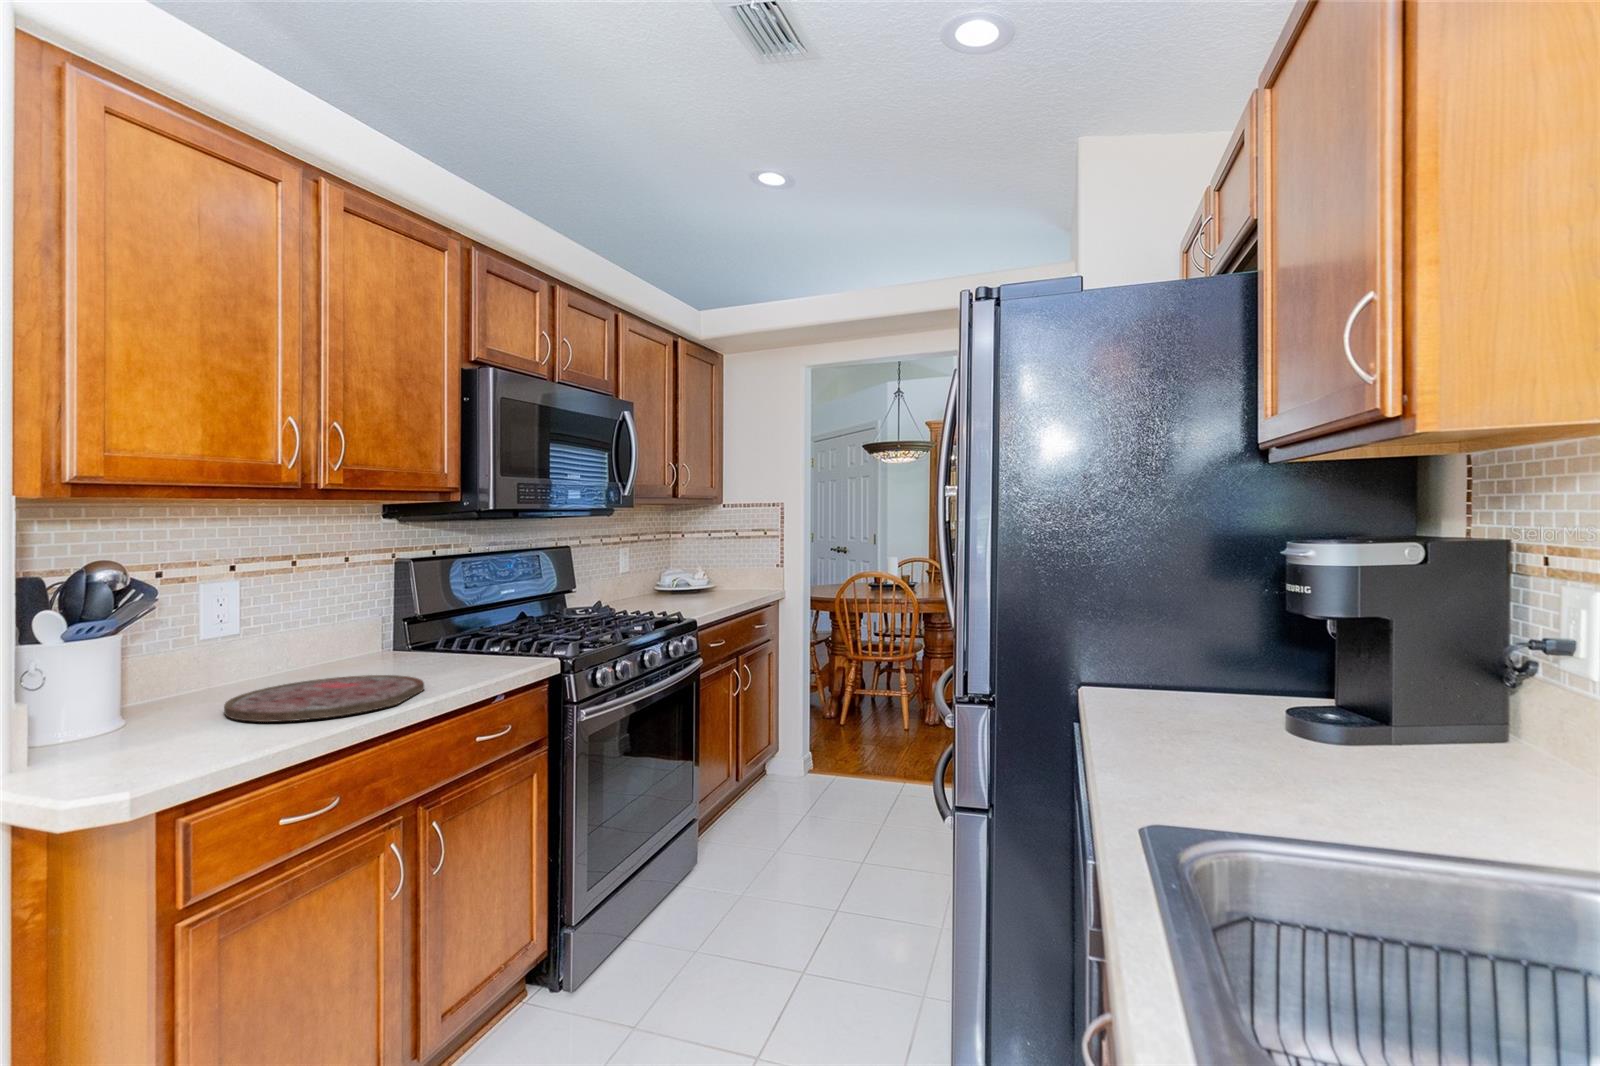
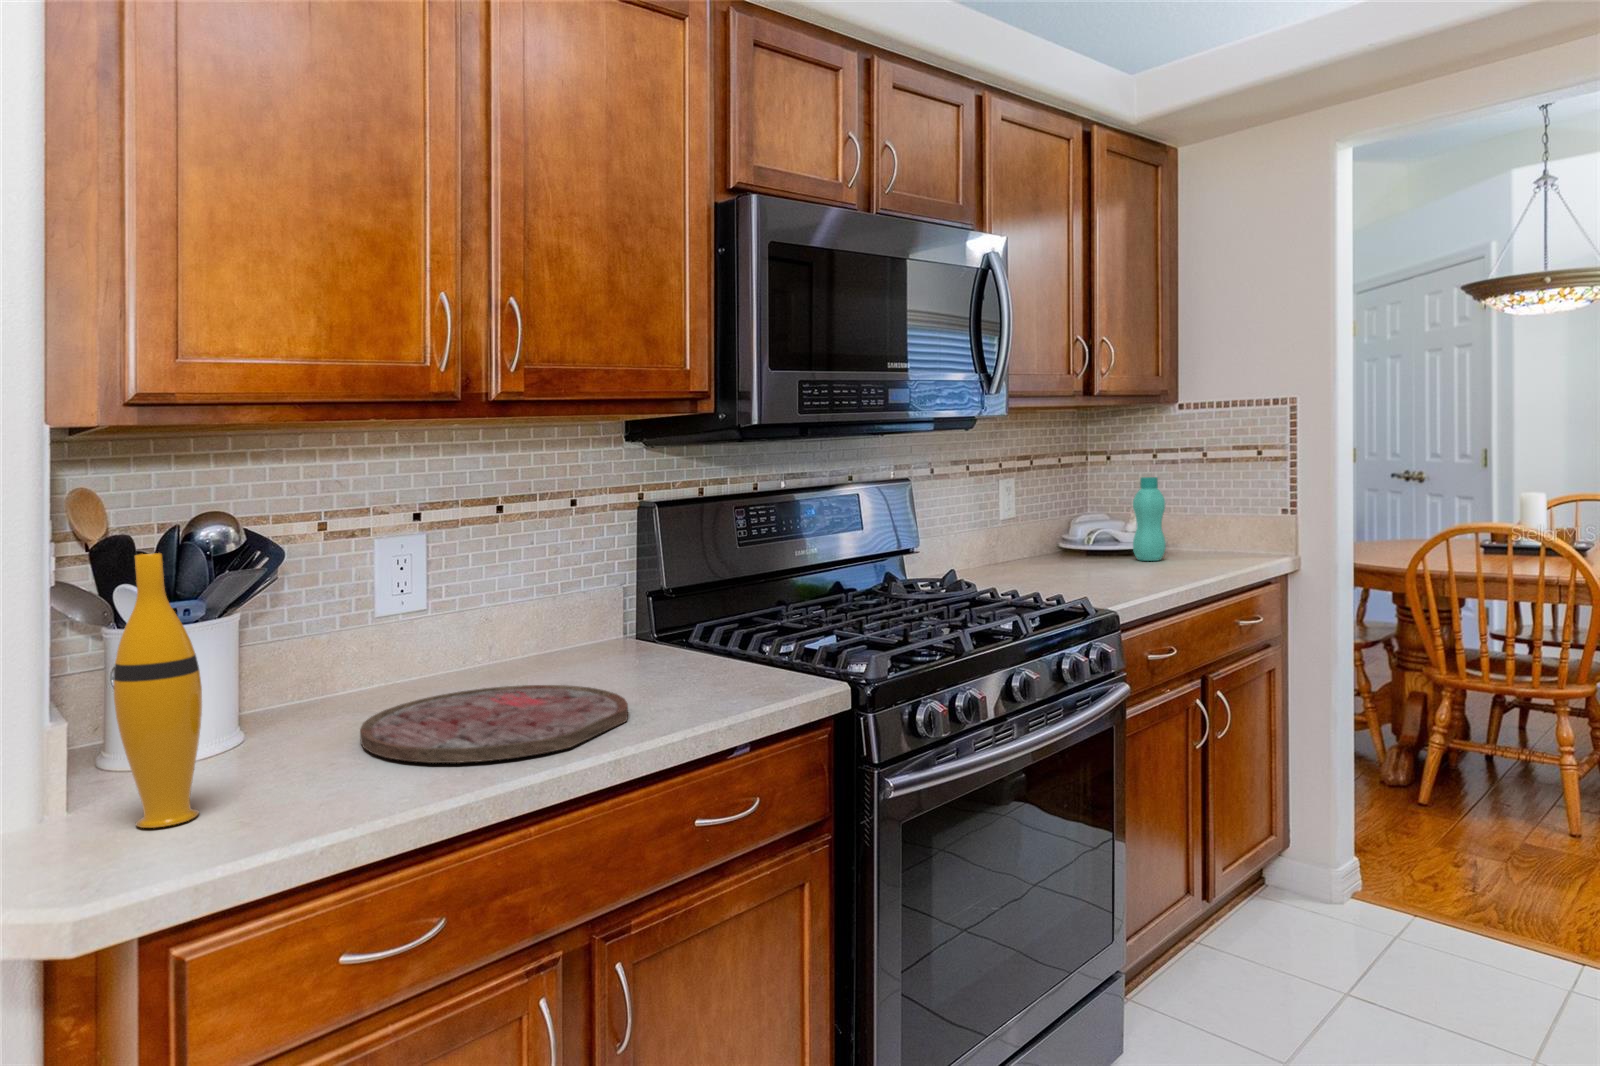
bottle: none [698,546,716,594] -> present [1133,477,1166,561]
vase: none [74,585,144,773] -> present [114,553,202,828]

